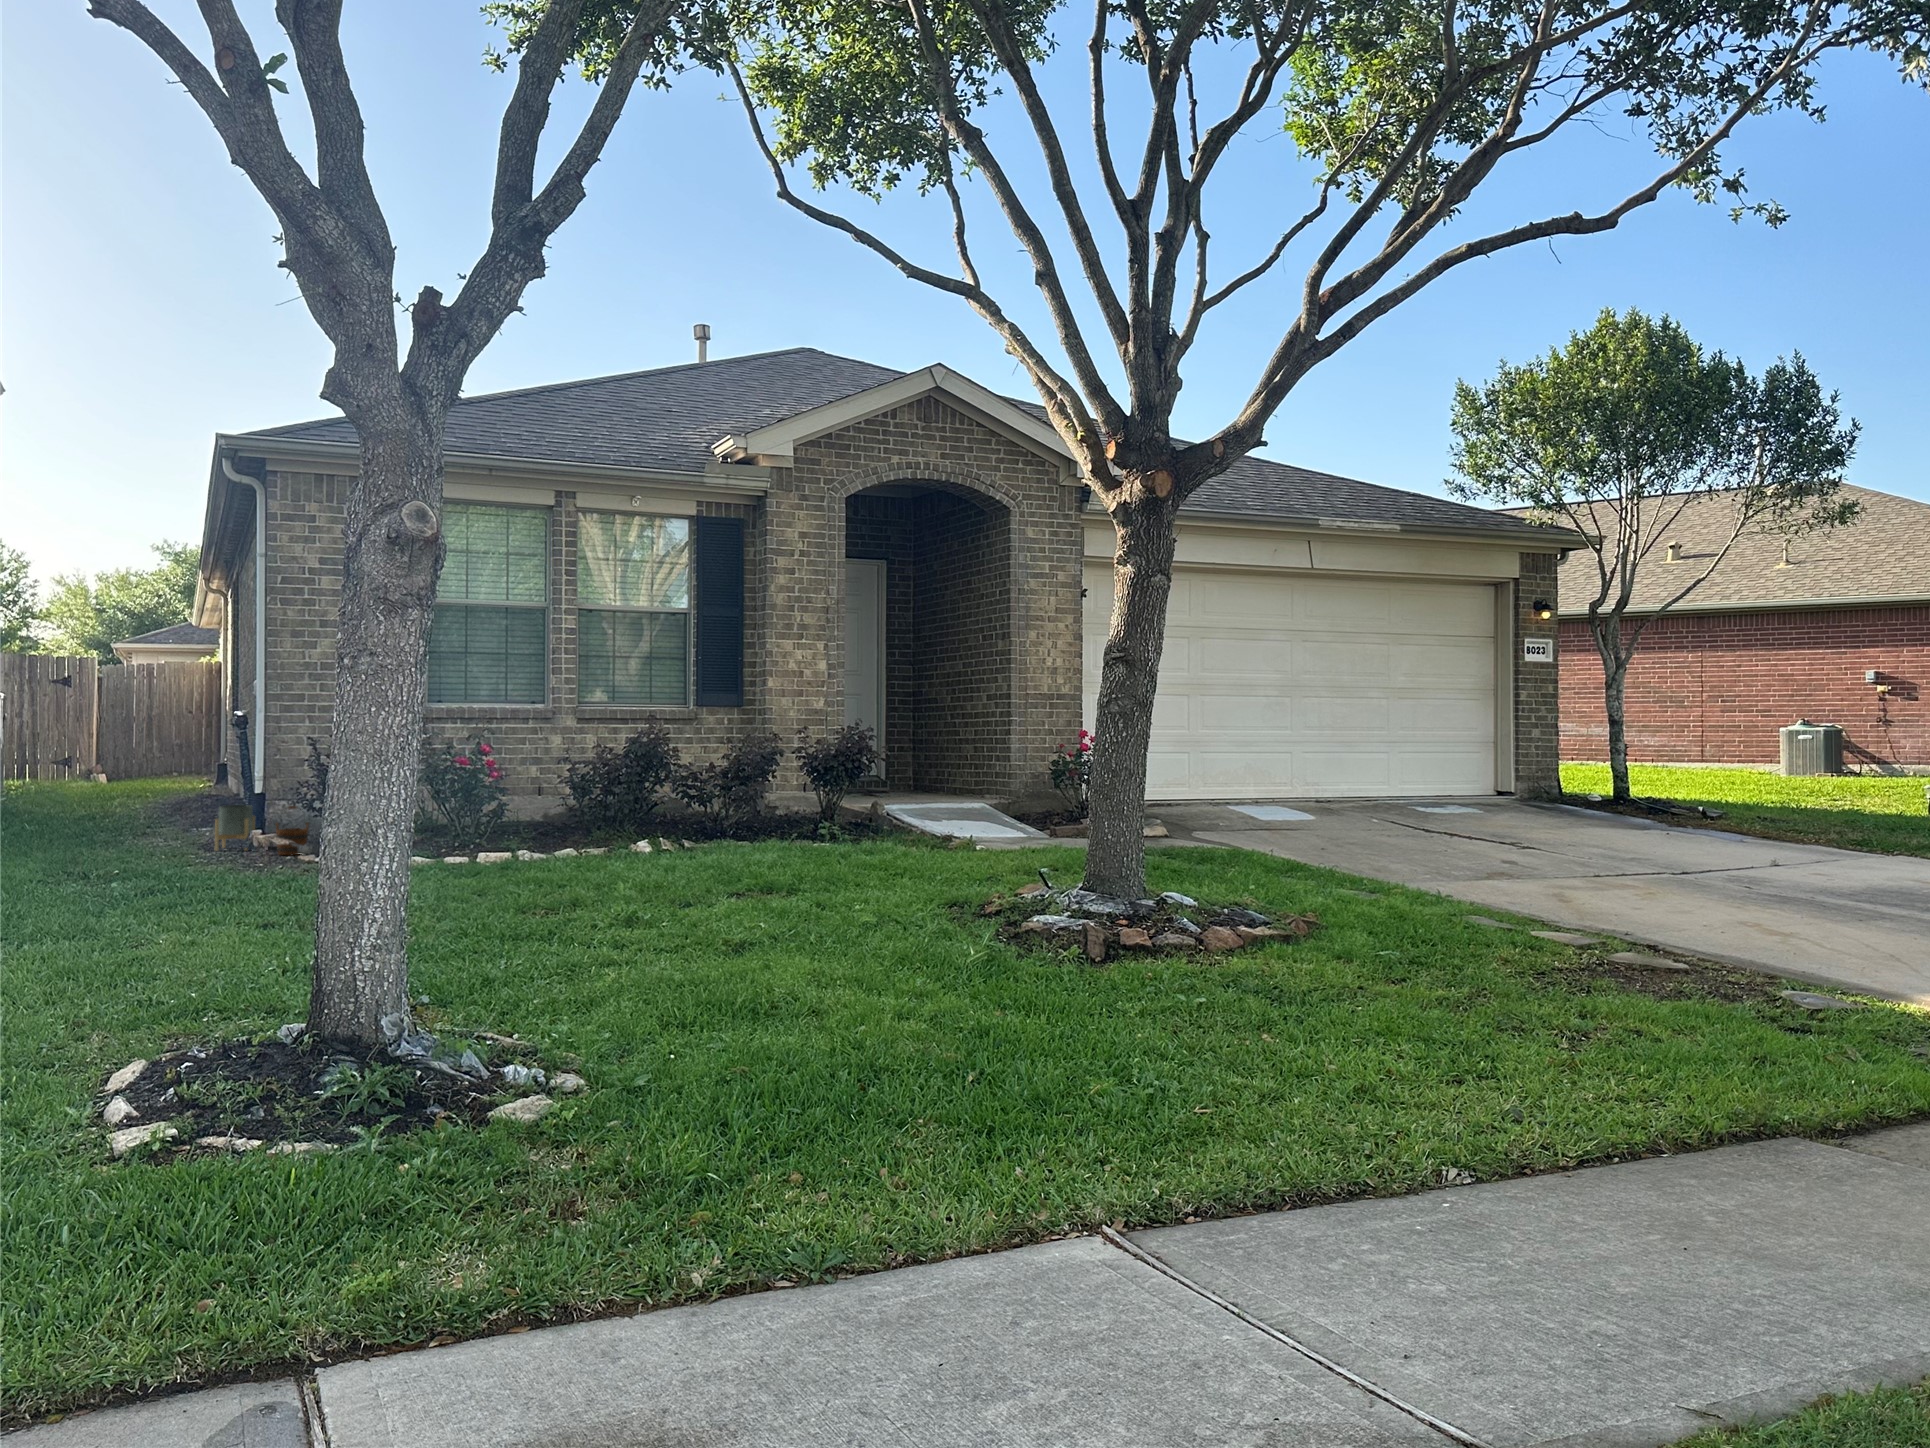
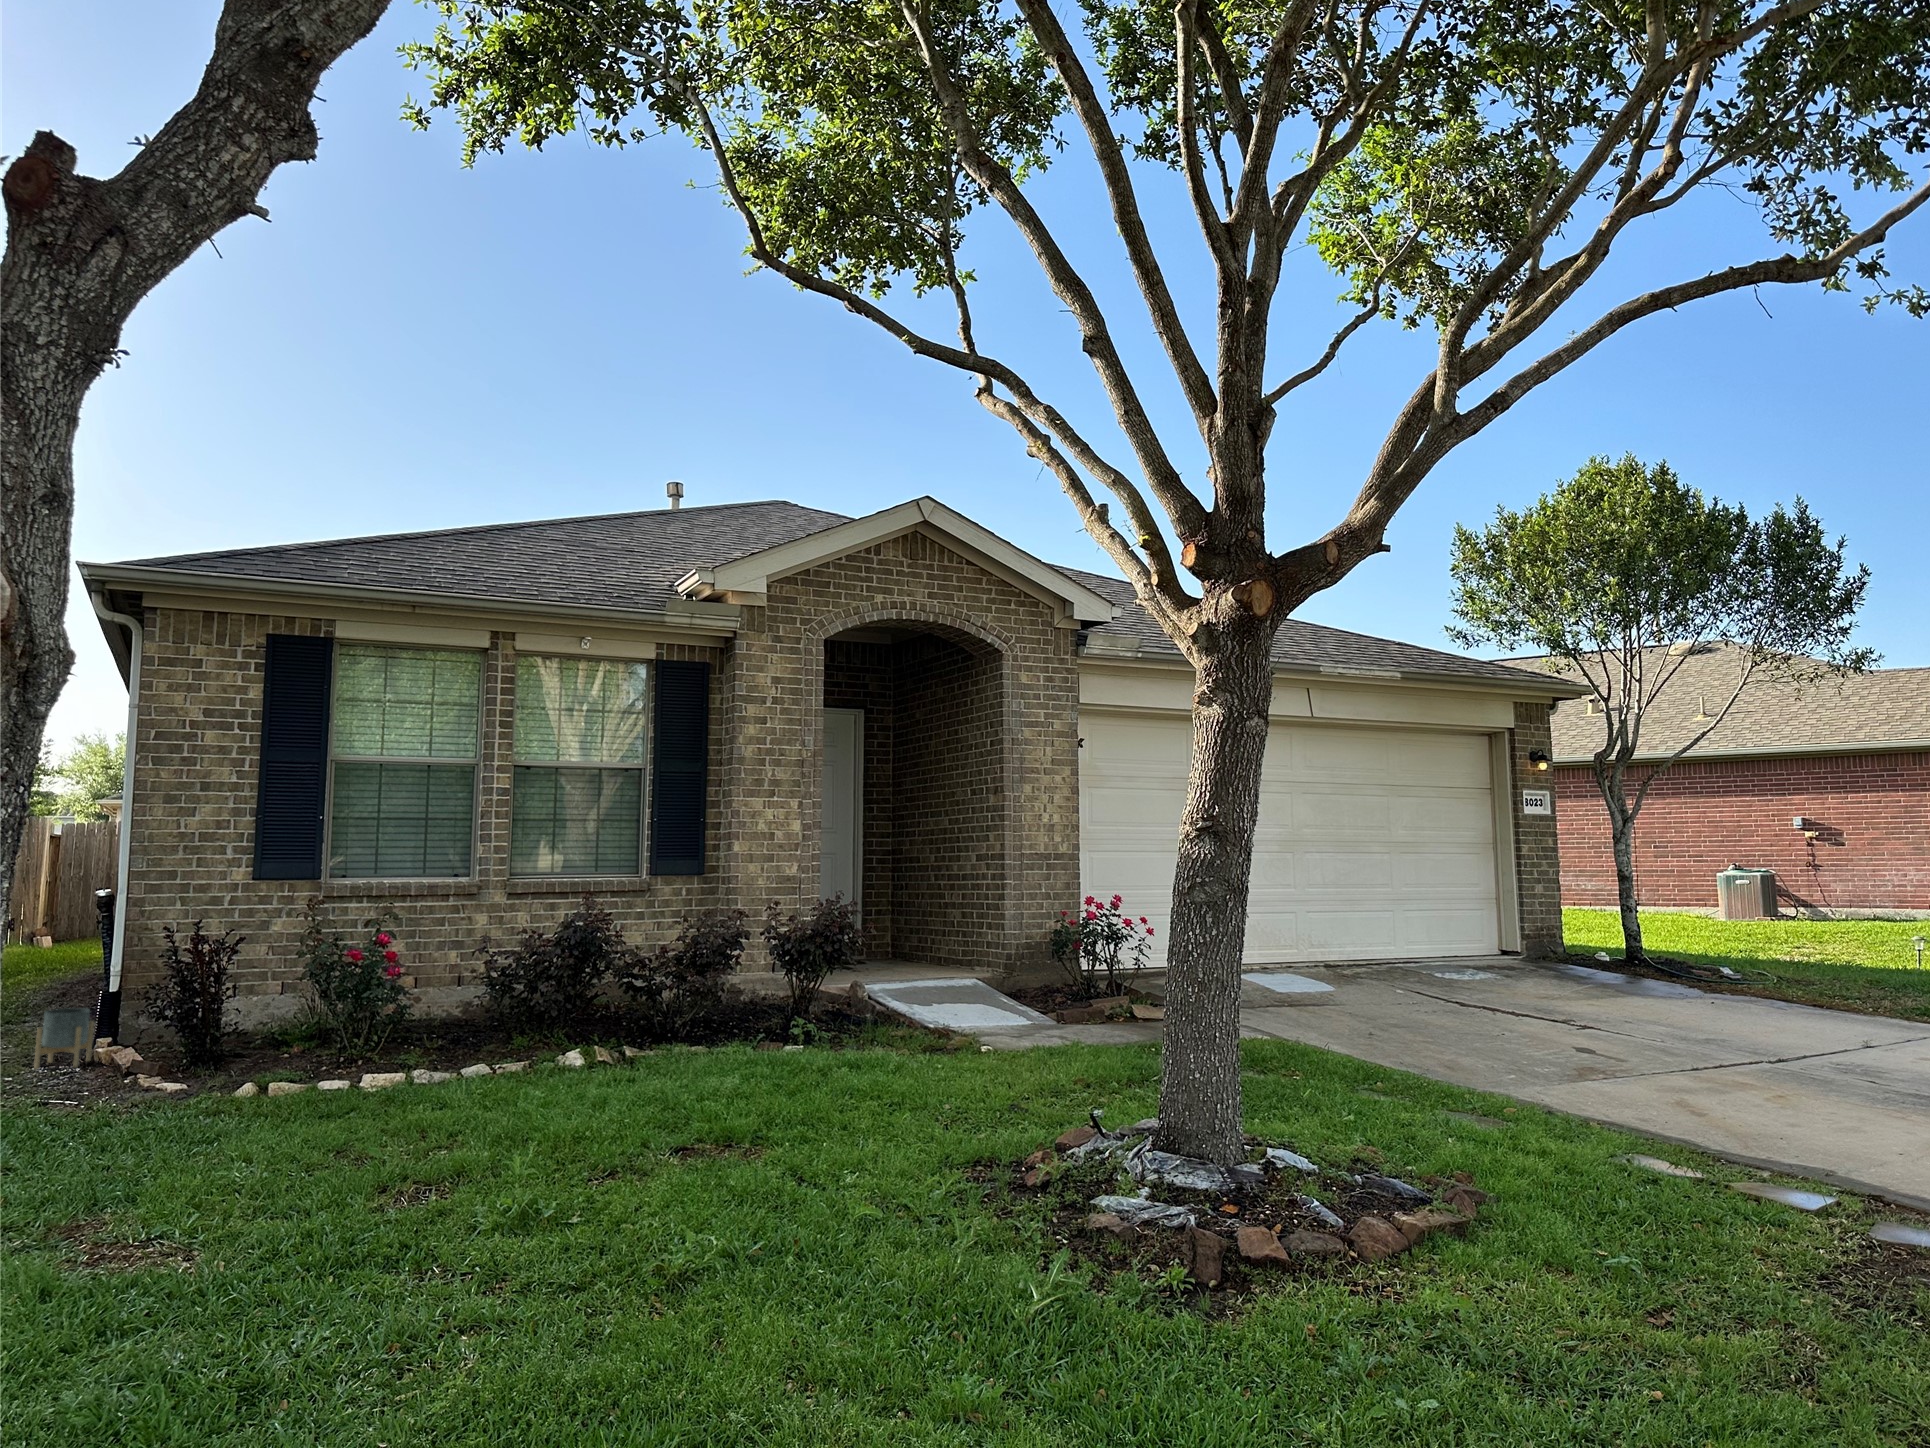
wooden bucket: present [275,806,309,855] -> none [108,1012,156,1077]

